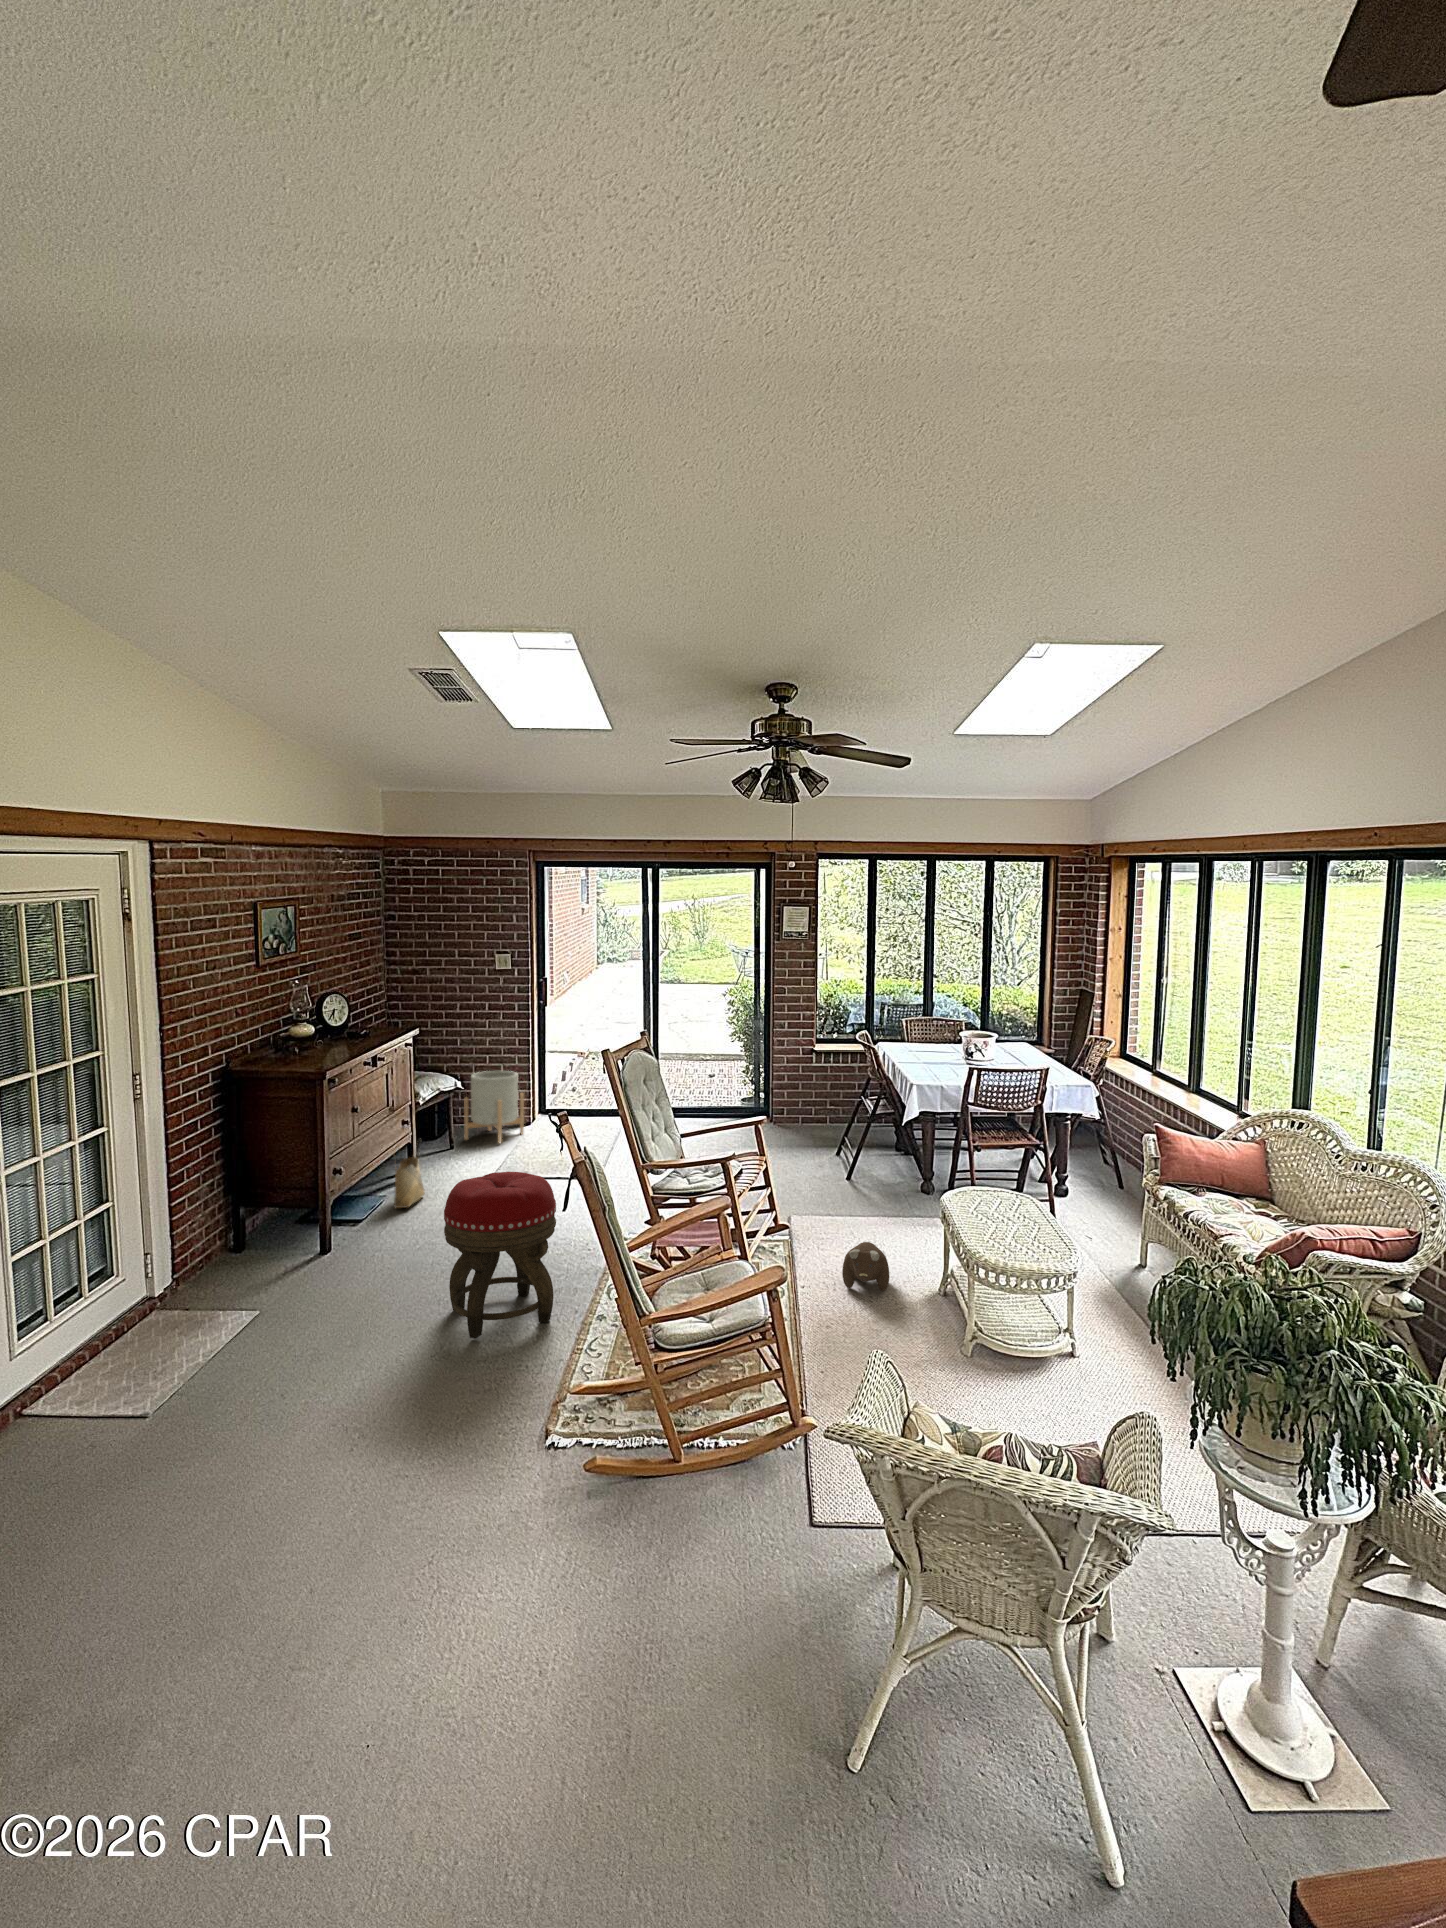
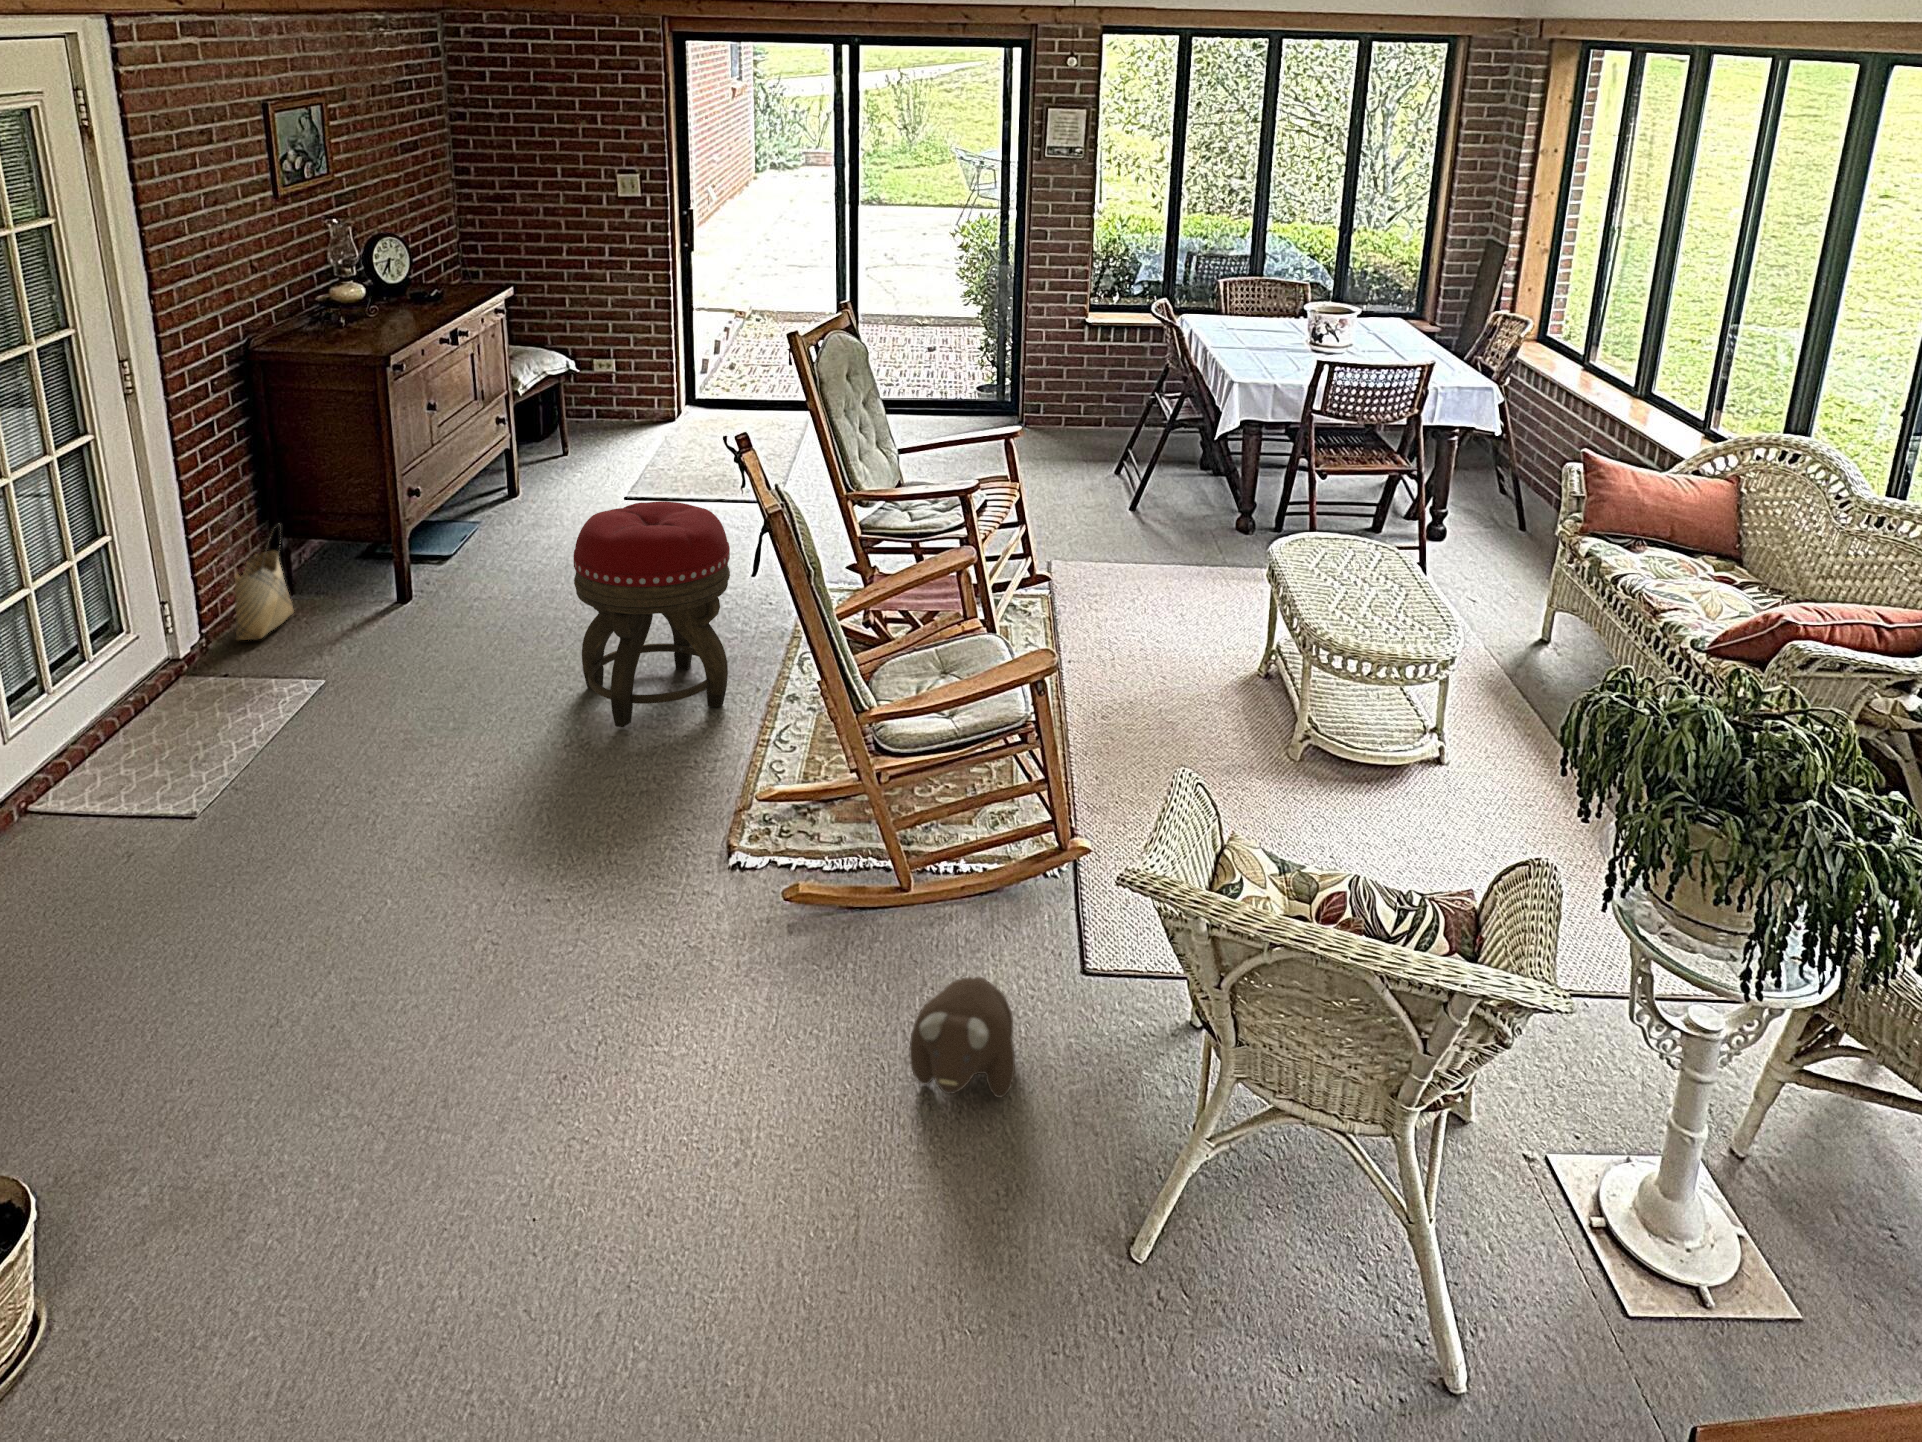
planter: present [464,1071,524,1143] -> none [575,341,661,447]
woven basket: present [394,1157,425,1208] -> present [229,527,294,640]
plush toy: present [842,1242,890,1291] -> present [909,977,1015,1098]

